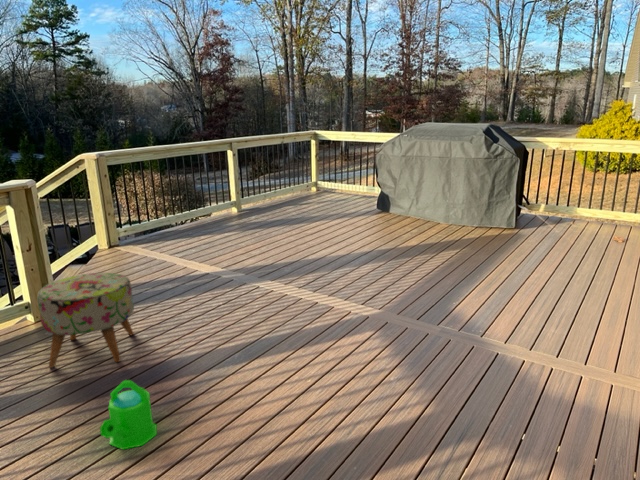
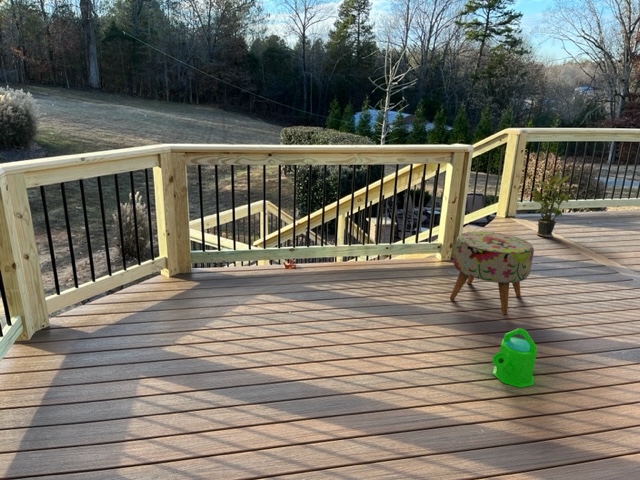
potted plant: none [126,192,165,260] -> present [532,173,570,237]

